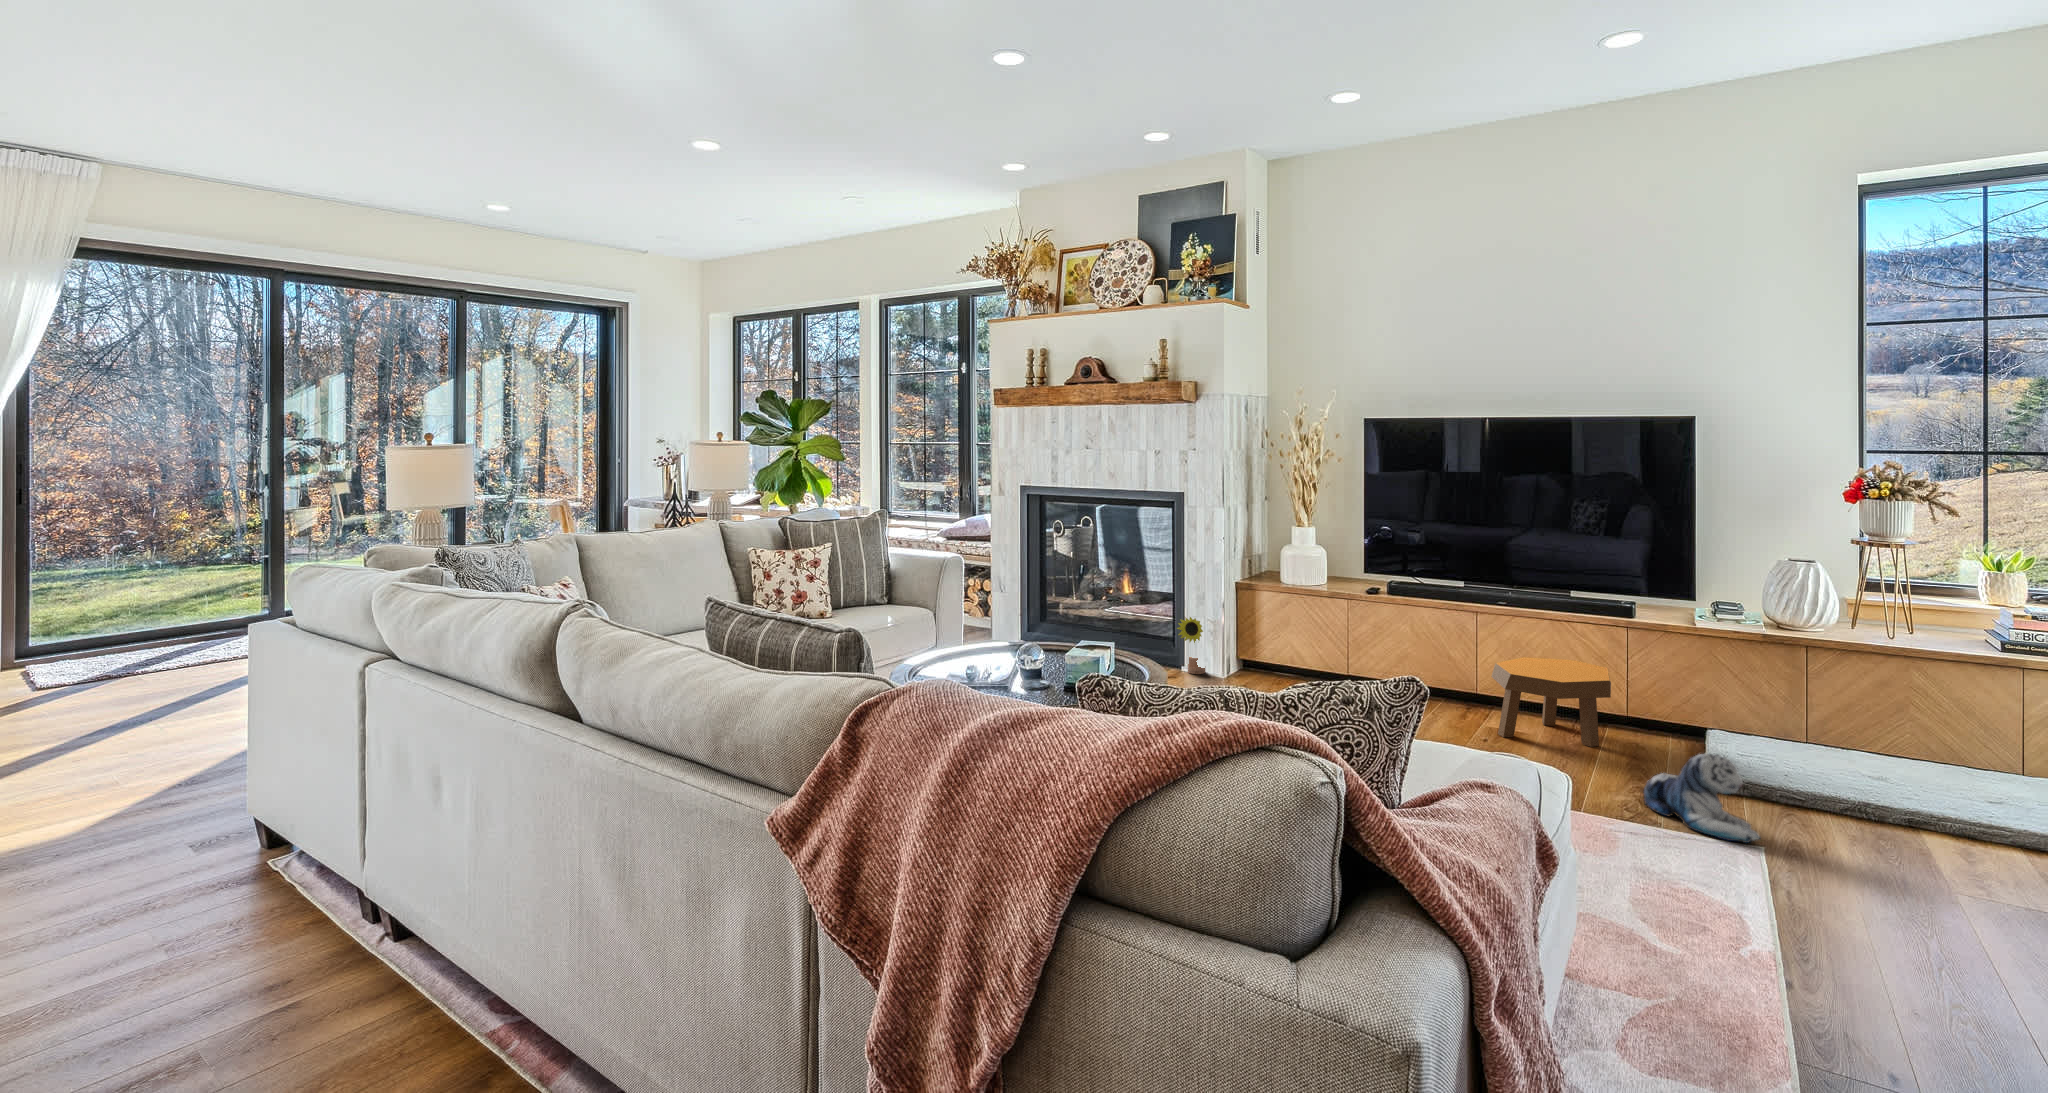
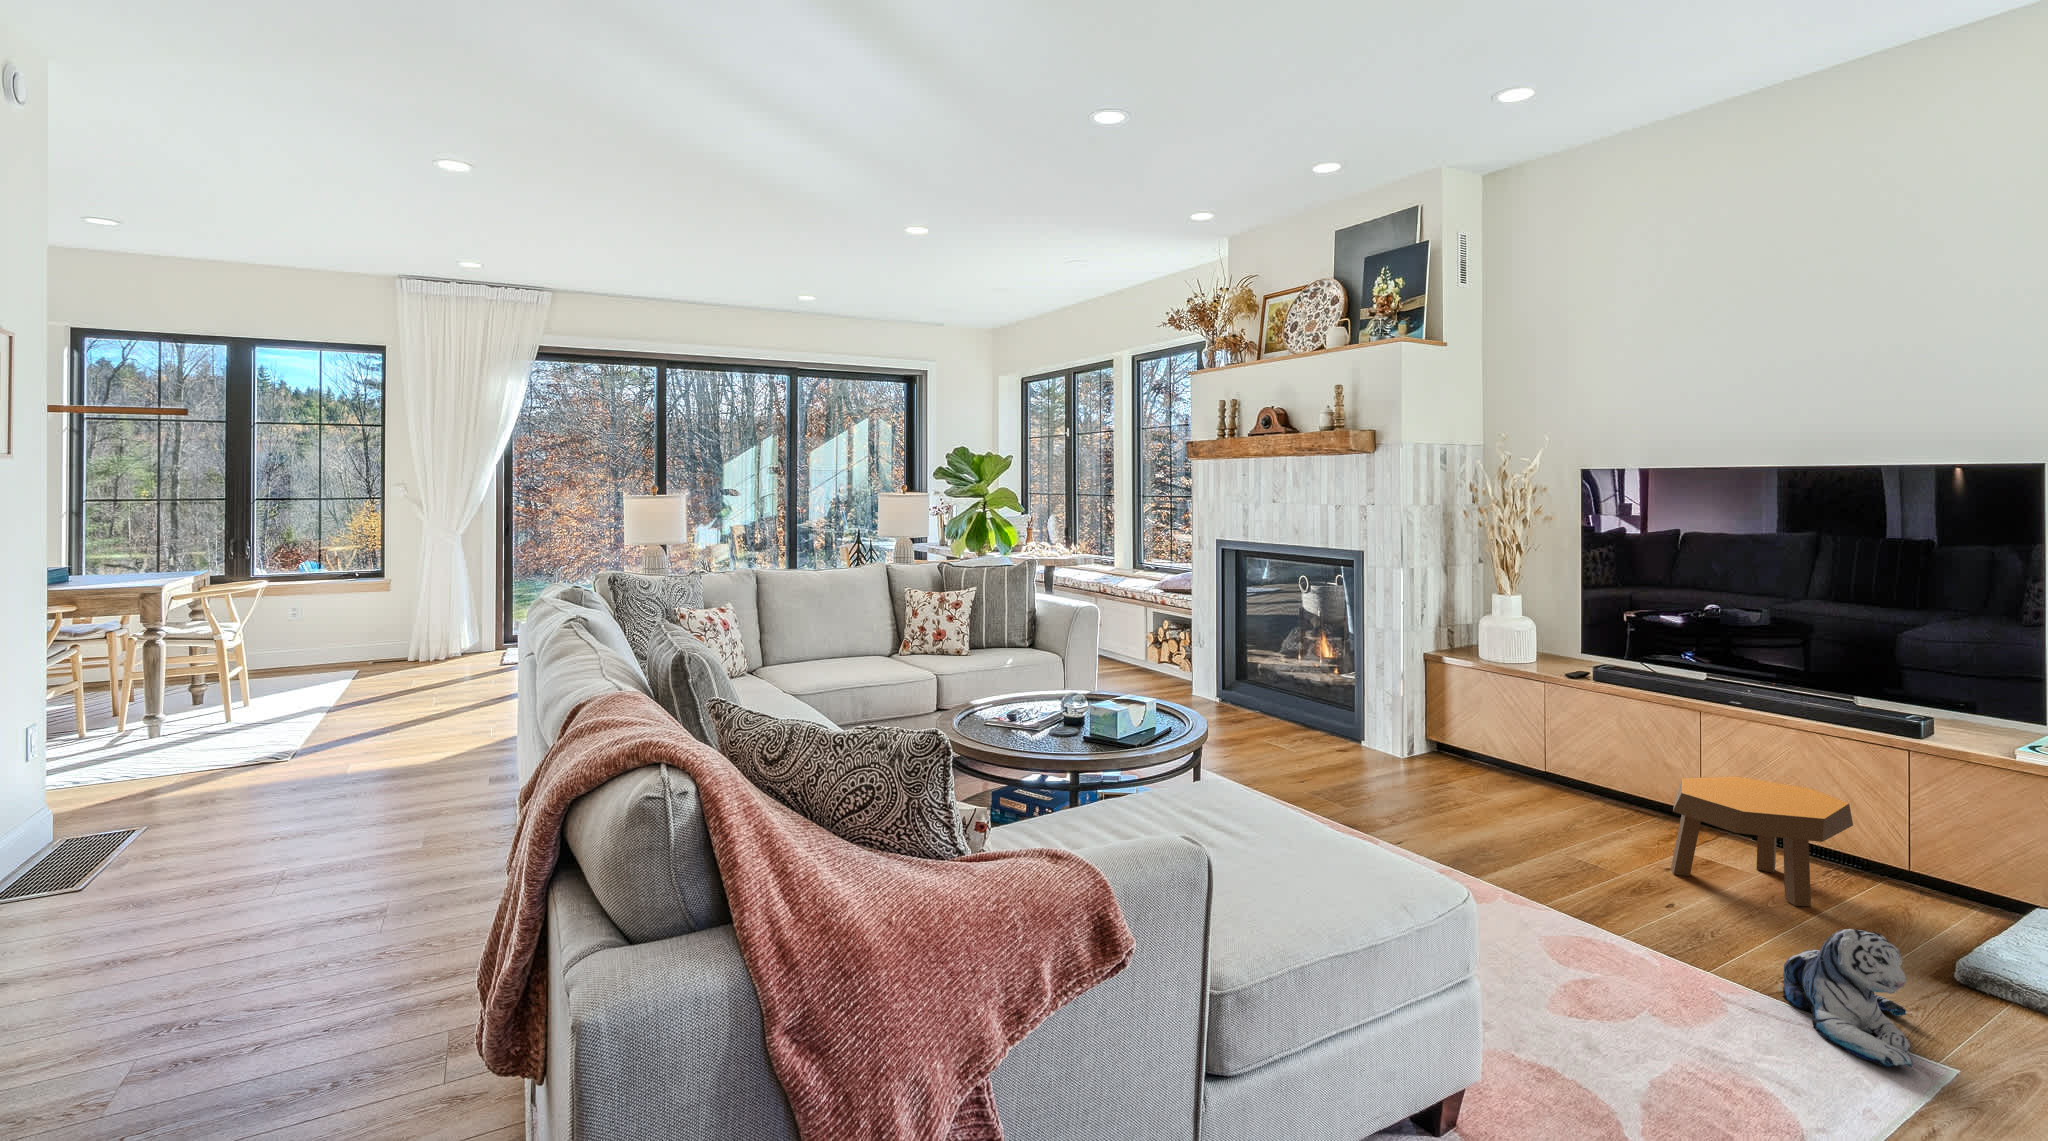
decorative plant: present [1177,617,1205,674] -> none [1340,688,1376,755]

